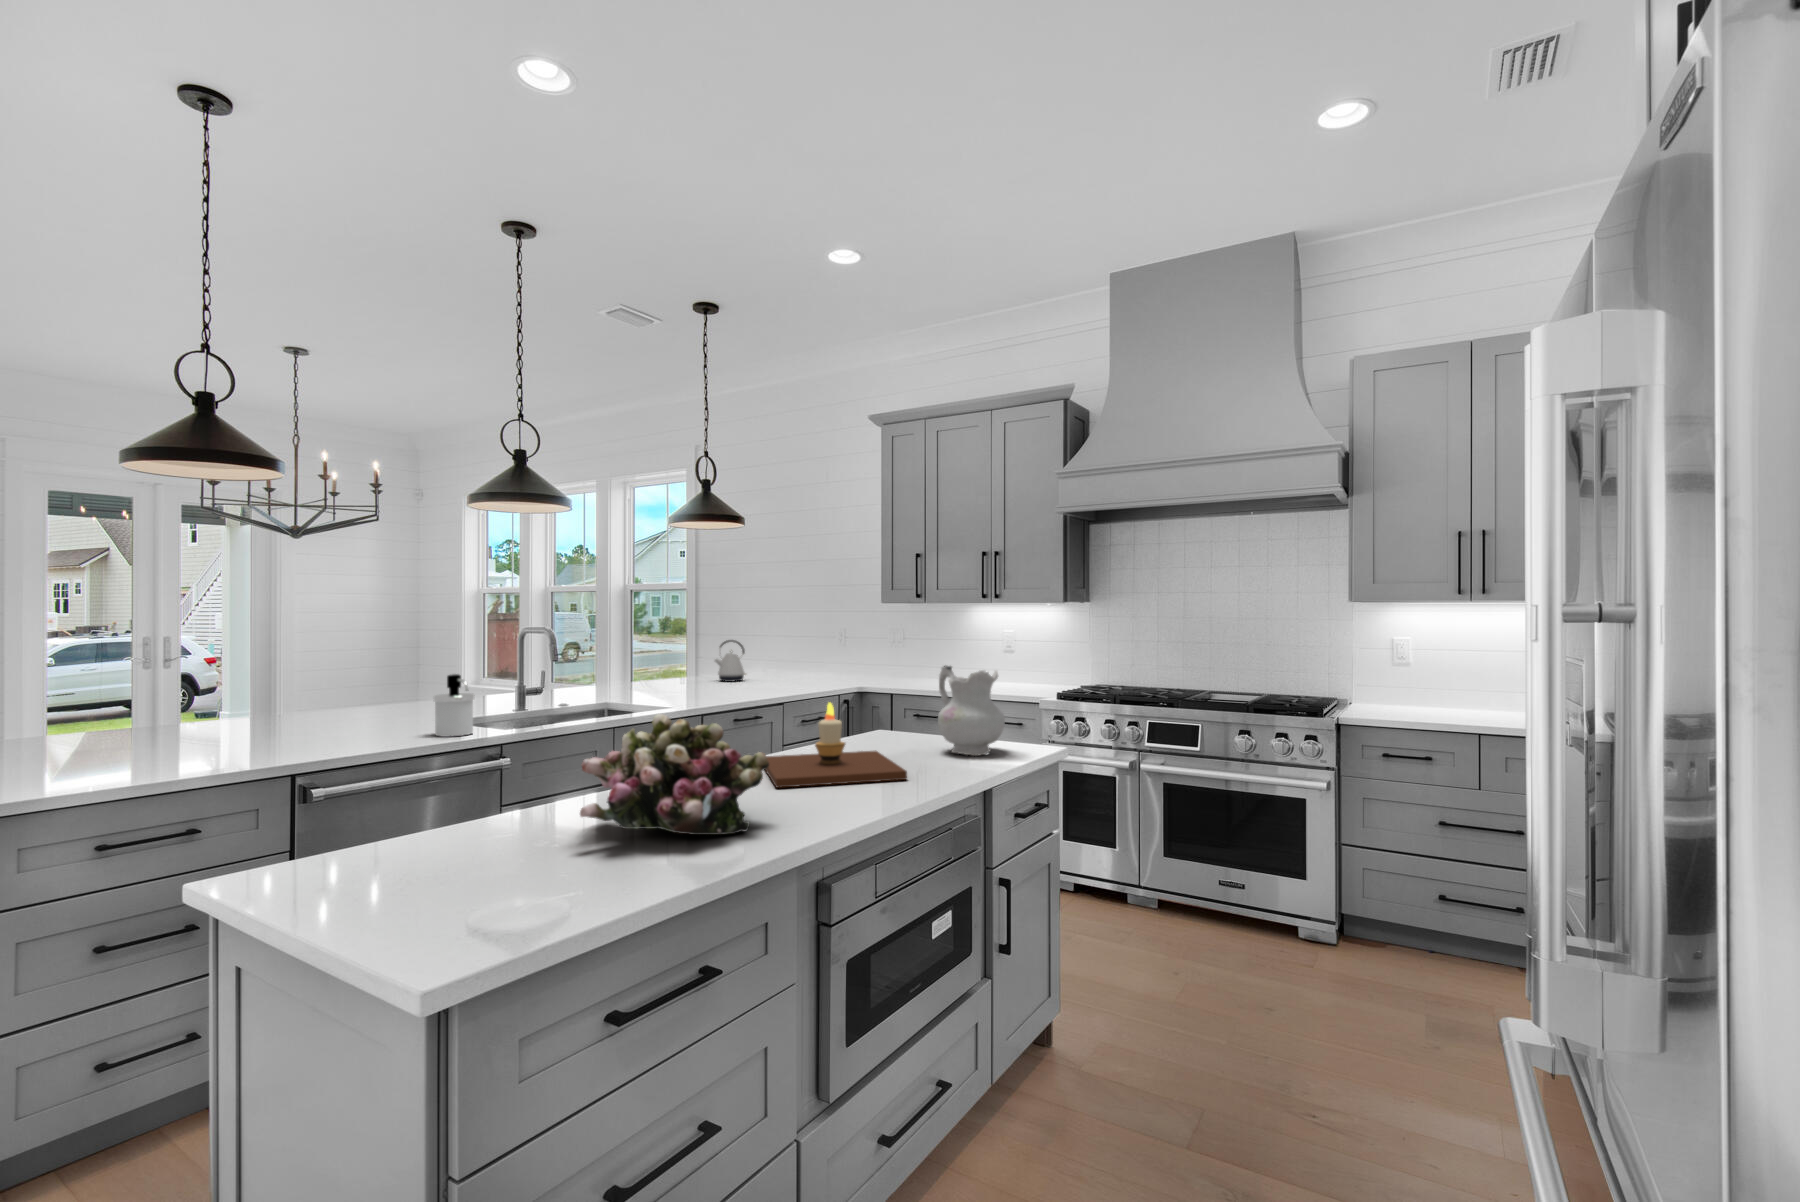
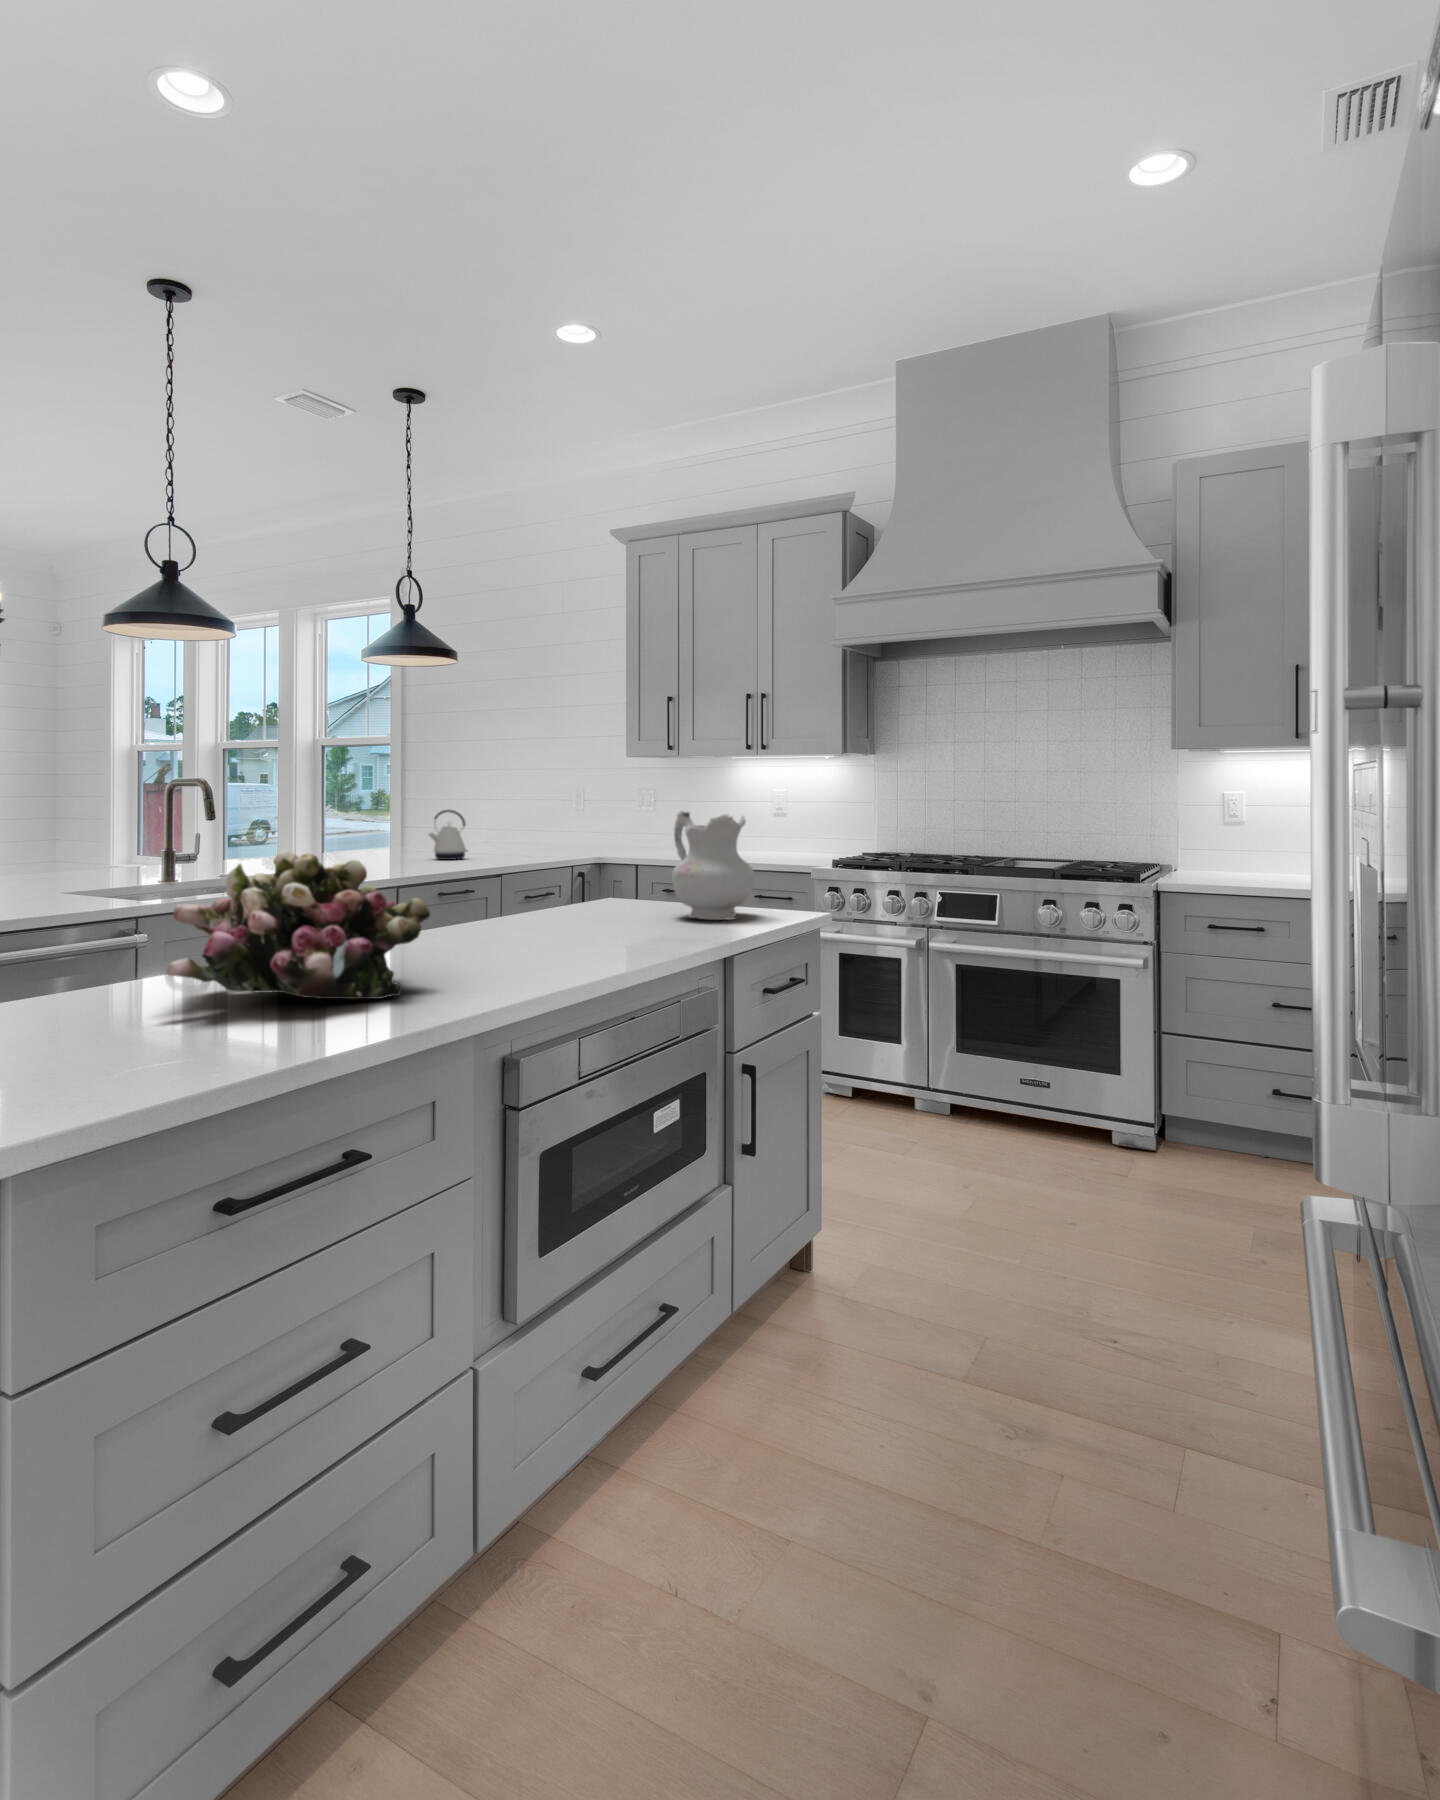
soap dispenser: present [434,674,474,737] -> none [43,834,99,911]
candle: present [765,703,907,788] -> none [447,850,624,953]

